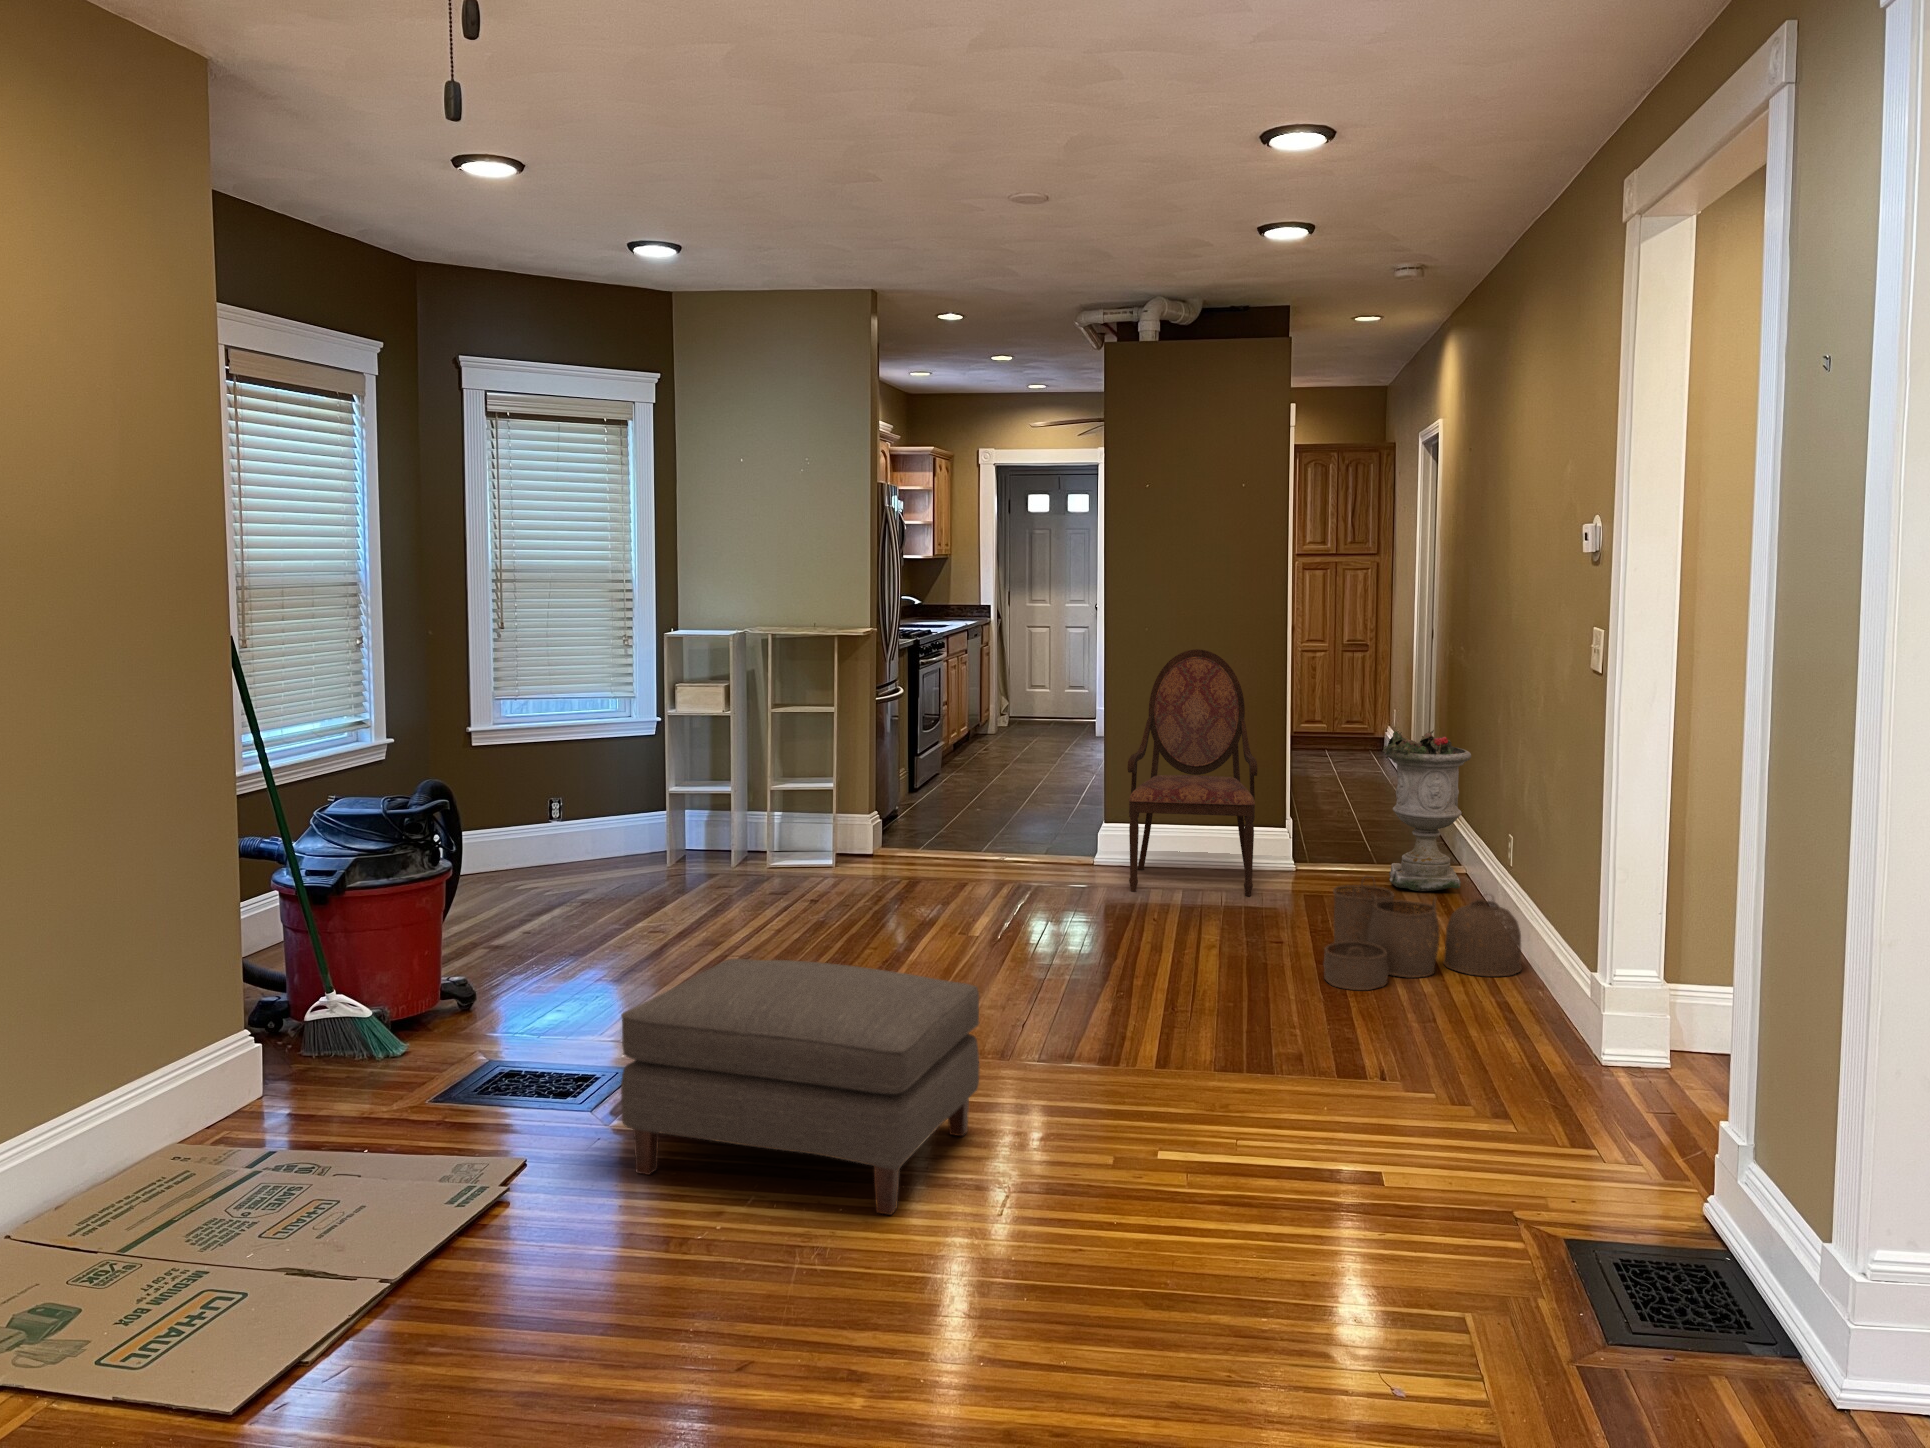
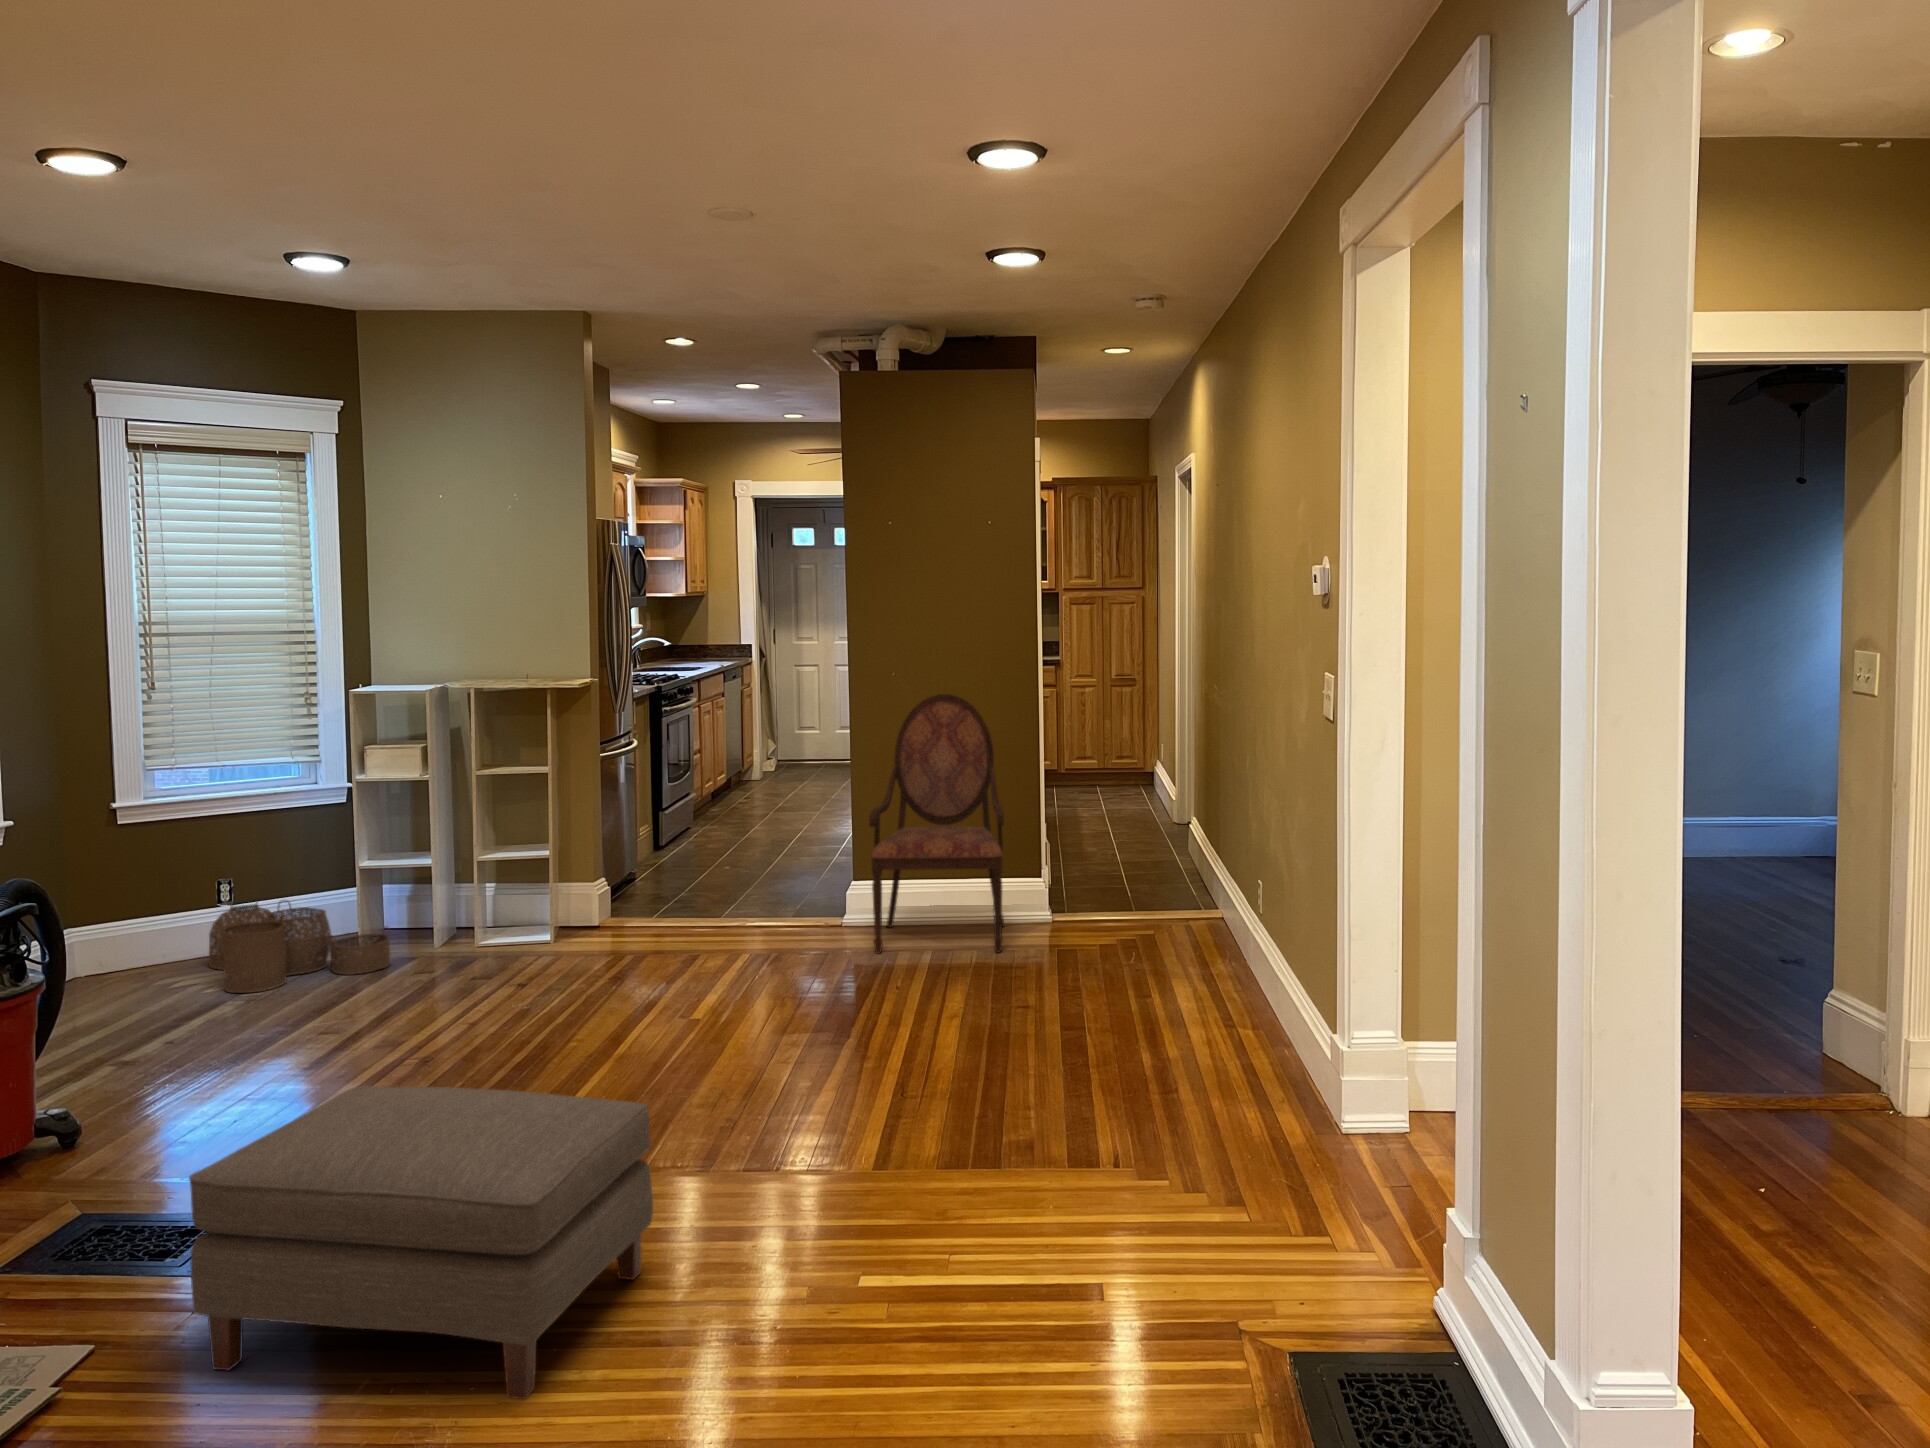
planter: present [1382,730,1471,891] -> none [1132,771,1220,938]
woven basket: present [1324,876,1521,990] -> present [209,900,391,993]

